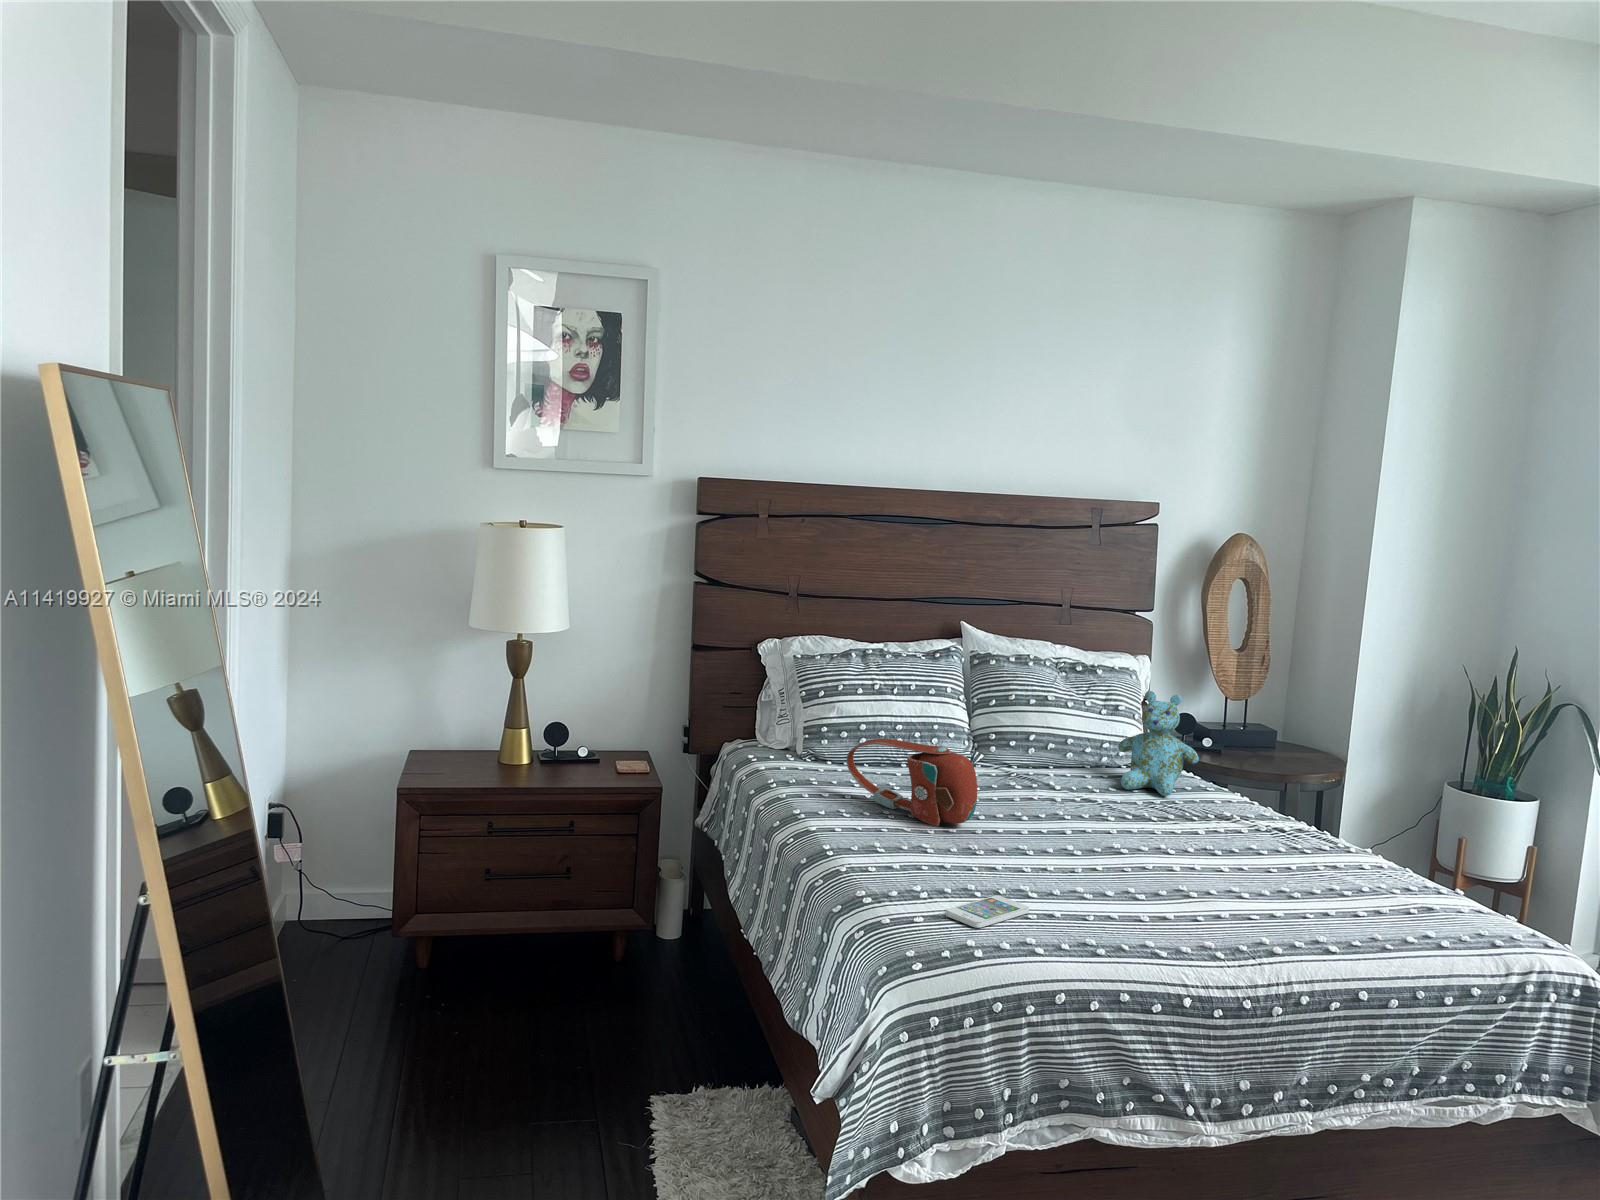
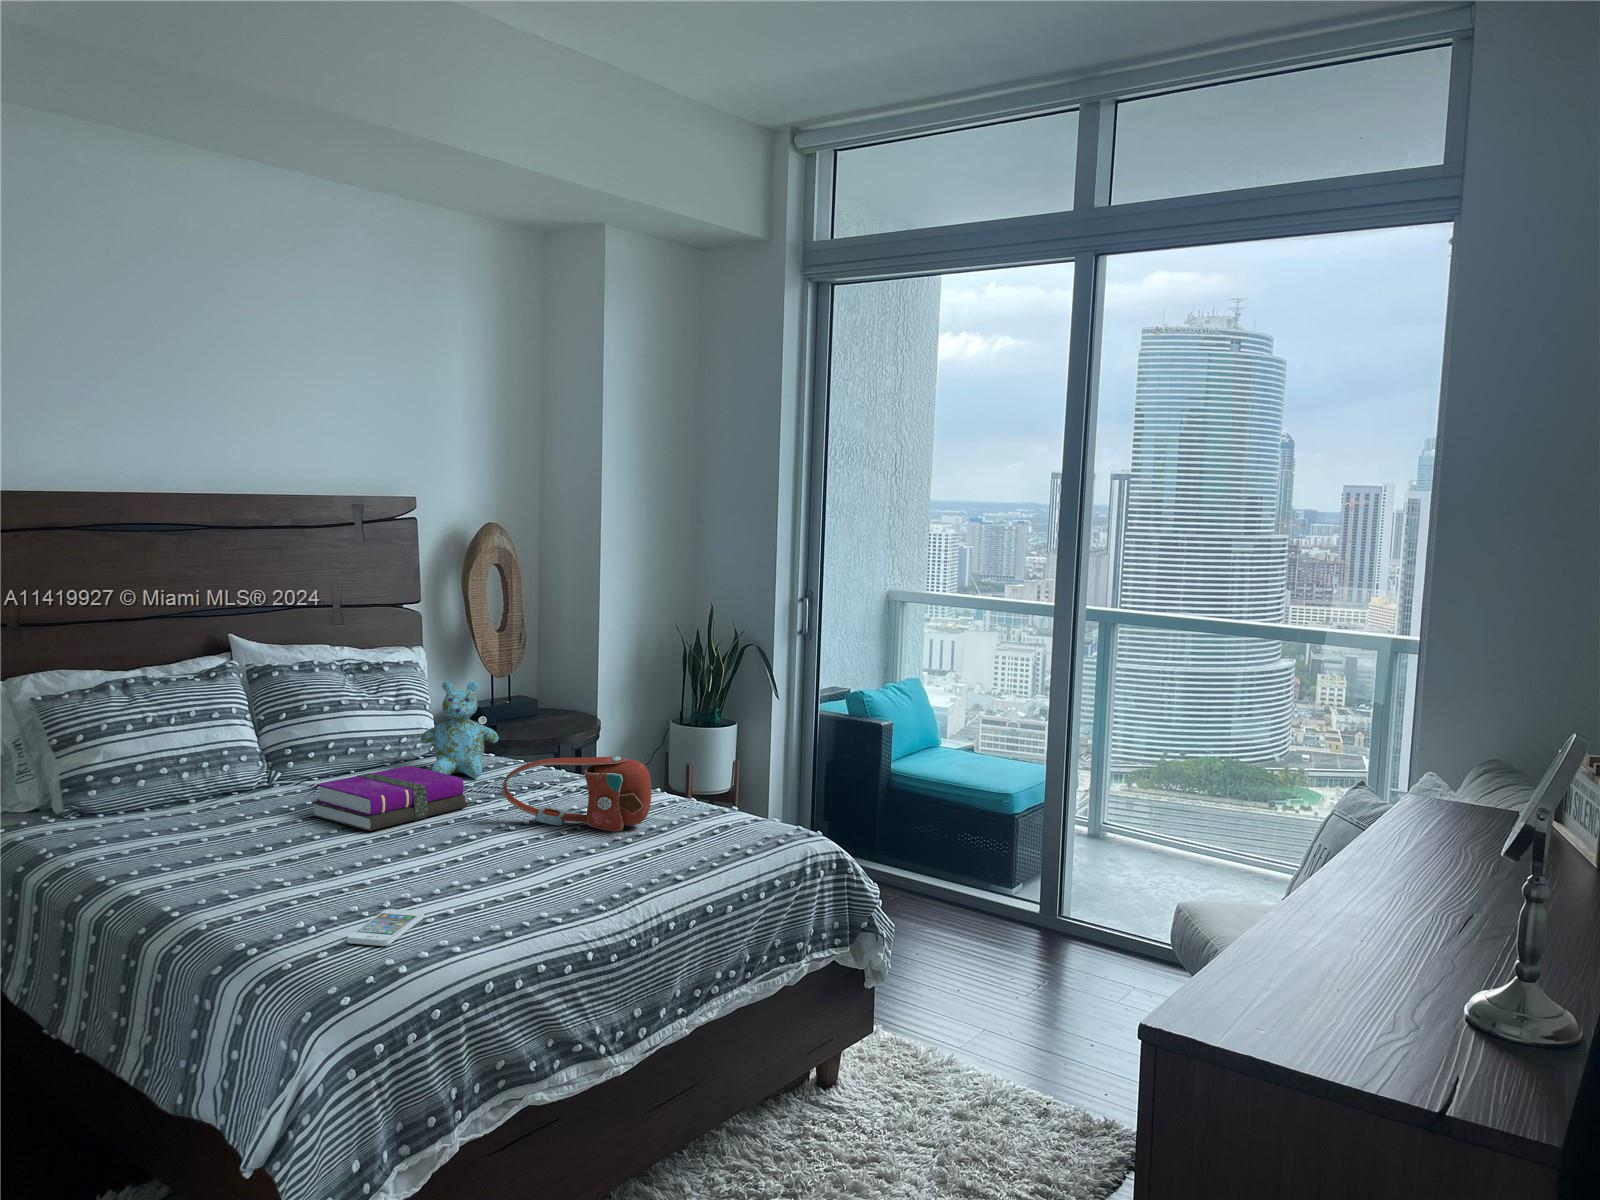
handbag: present [847,739,977,826] -> present [502,756,651,831]
notebook: none [989,768,1140,823] -> present [312,766,468,831]

